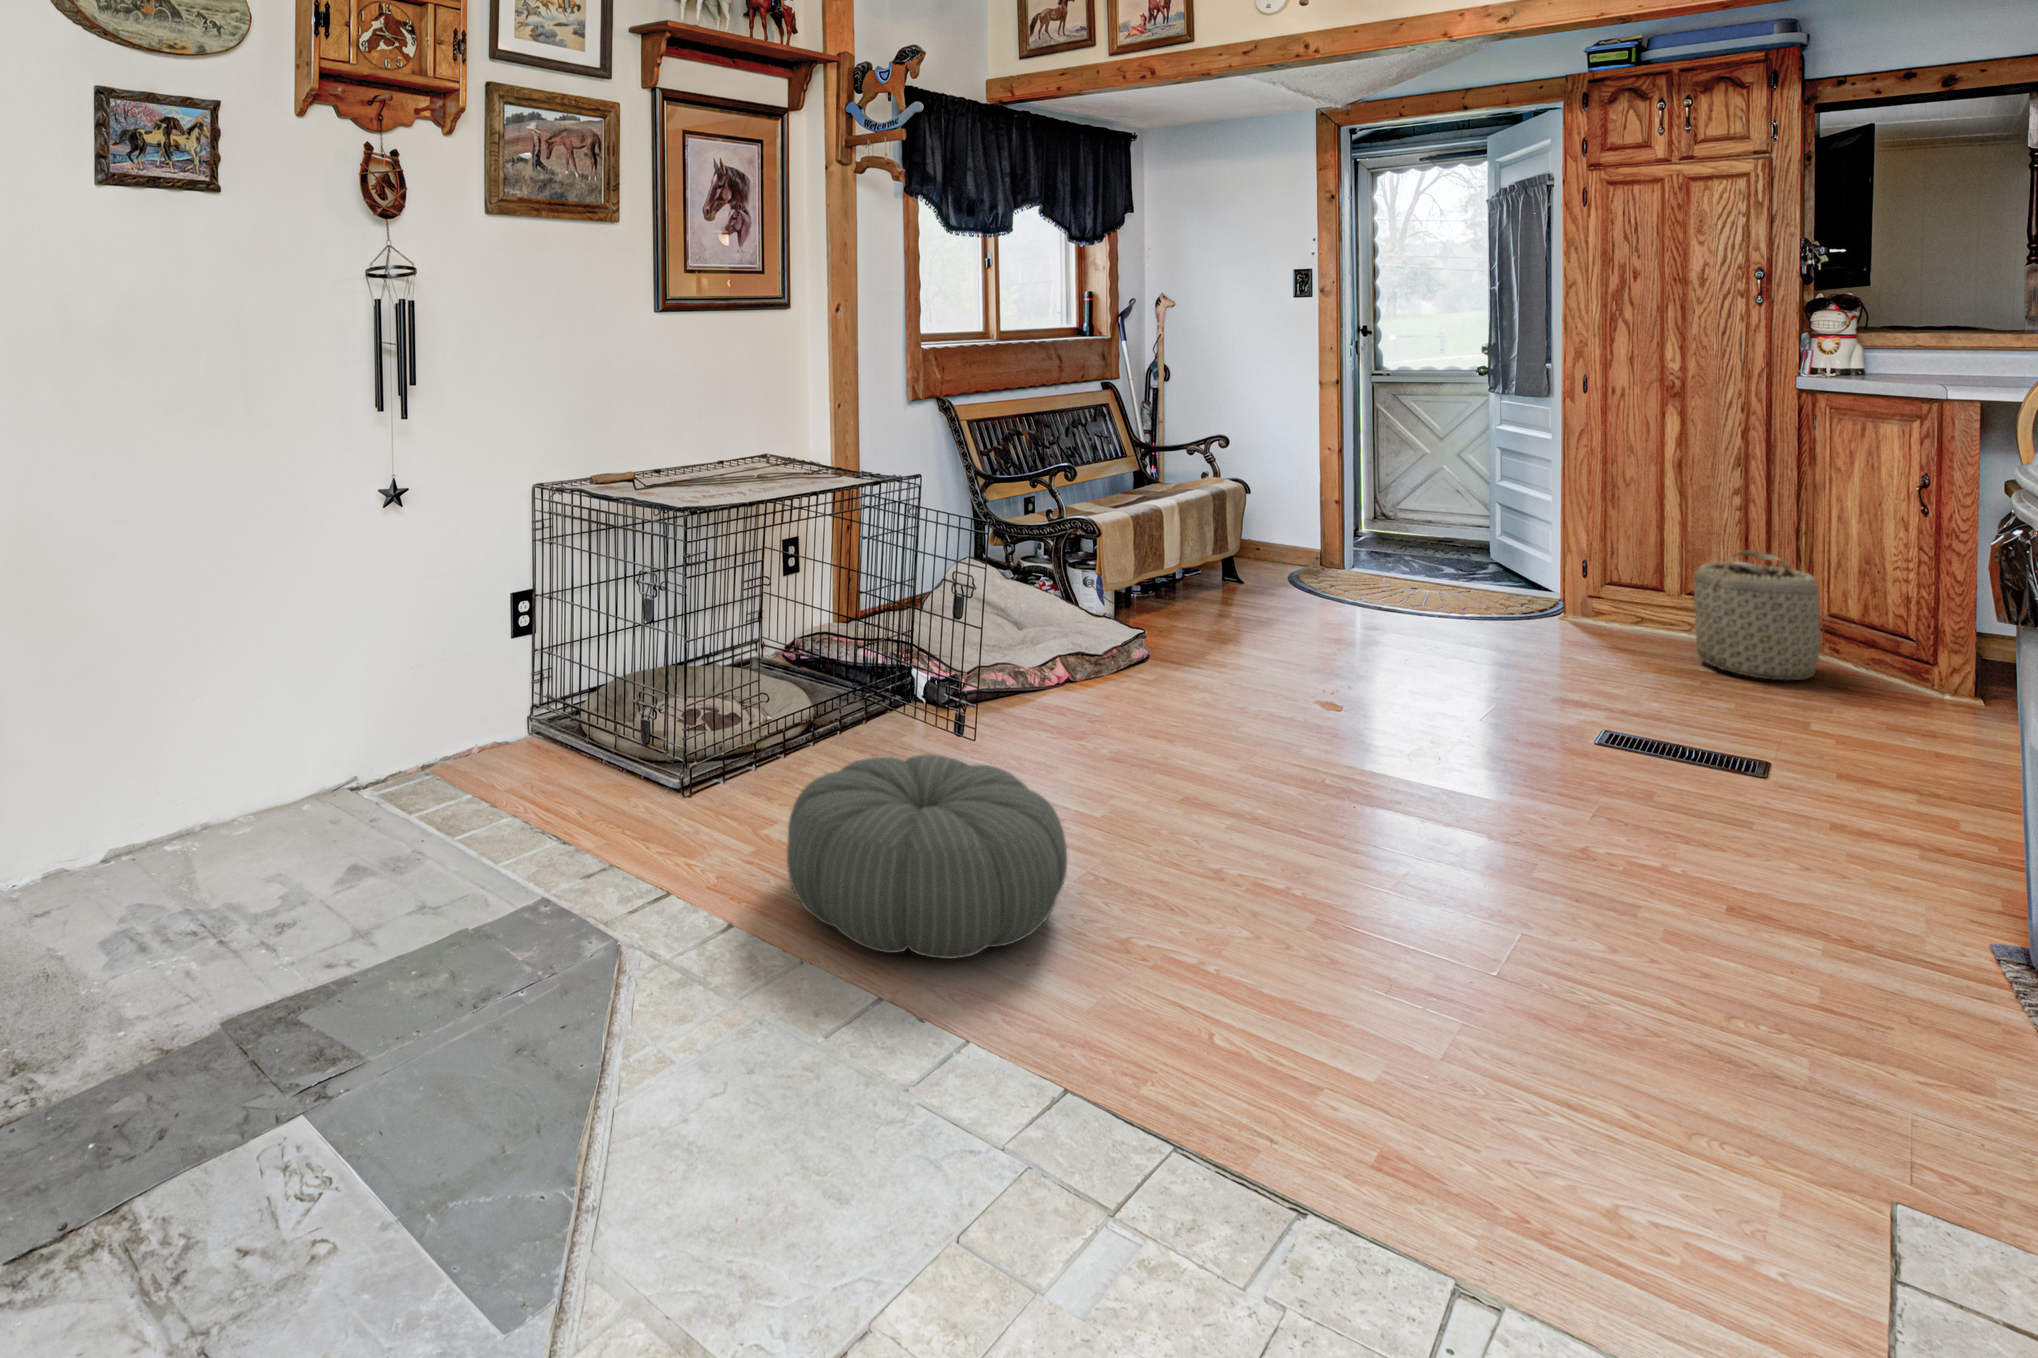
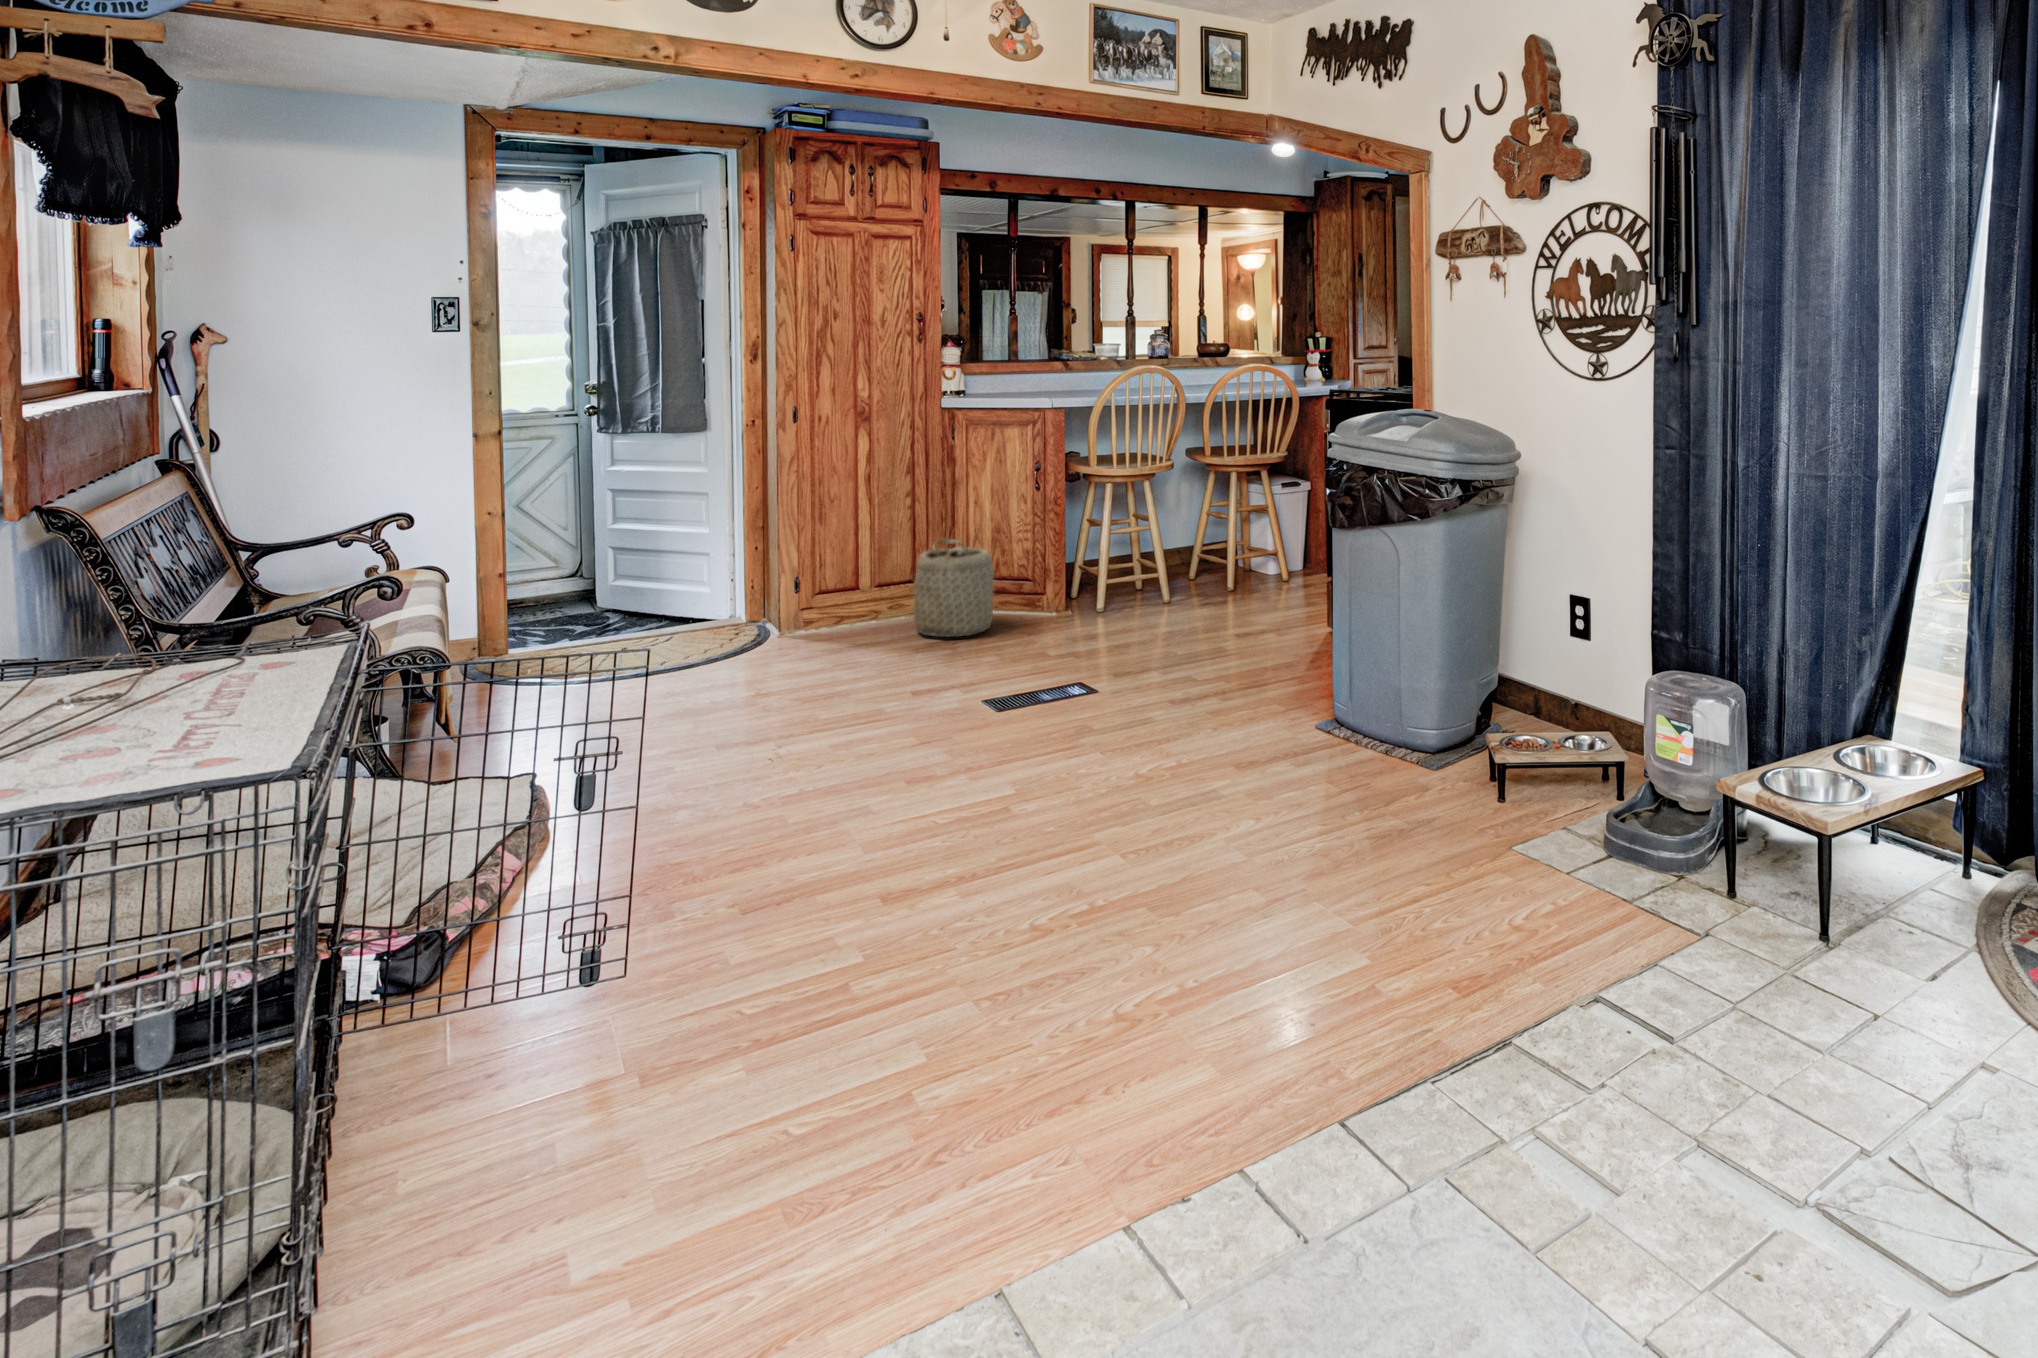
pouf: present [787,754,1067,959] -> none [890,904,1247,1195]

